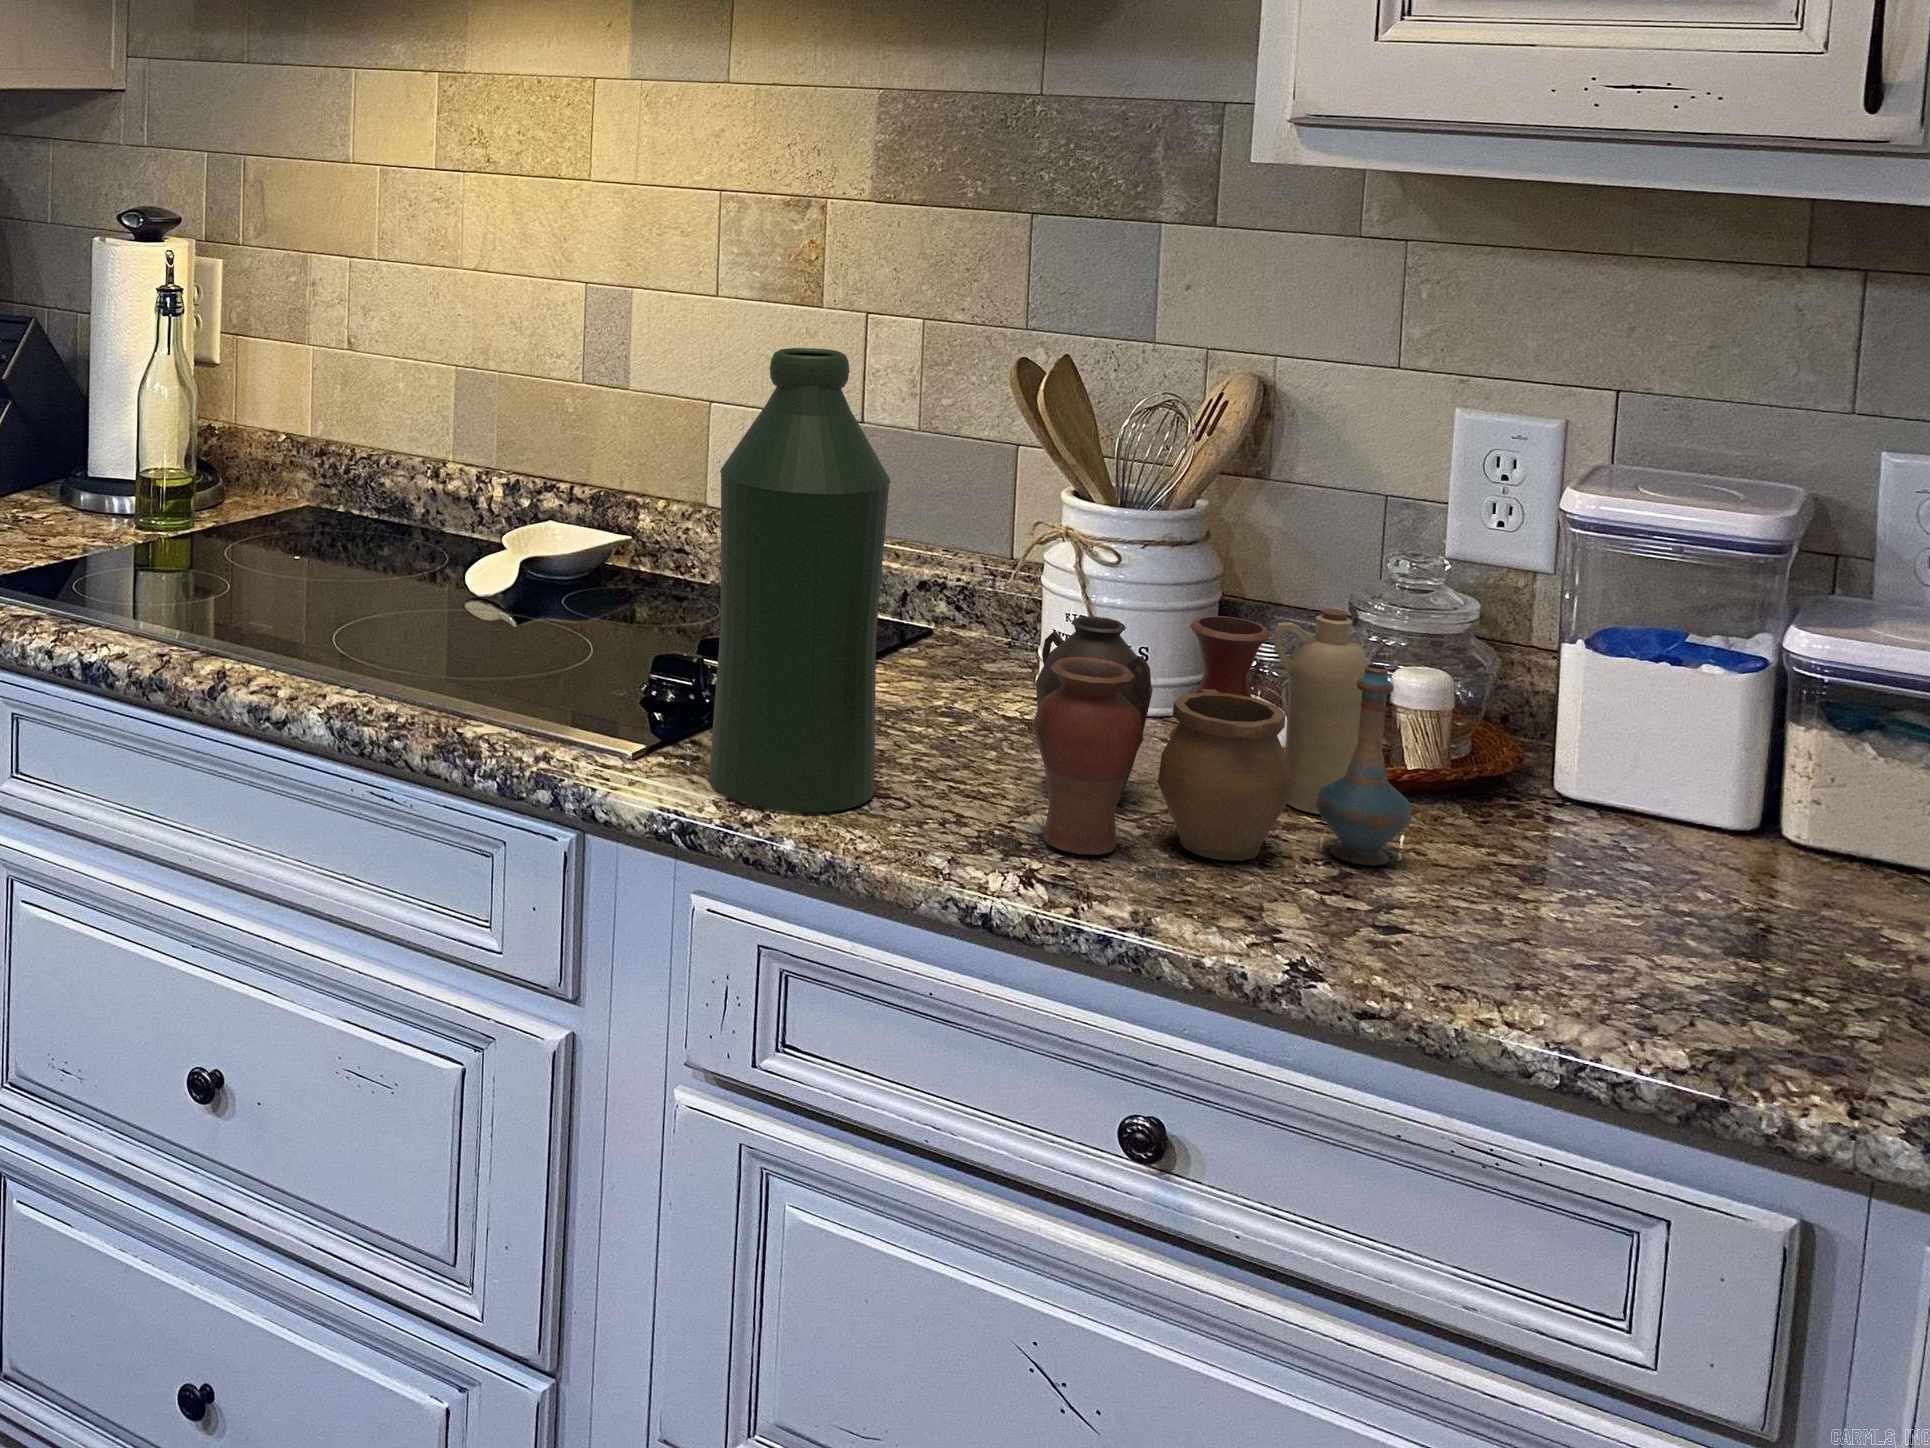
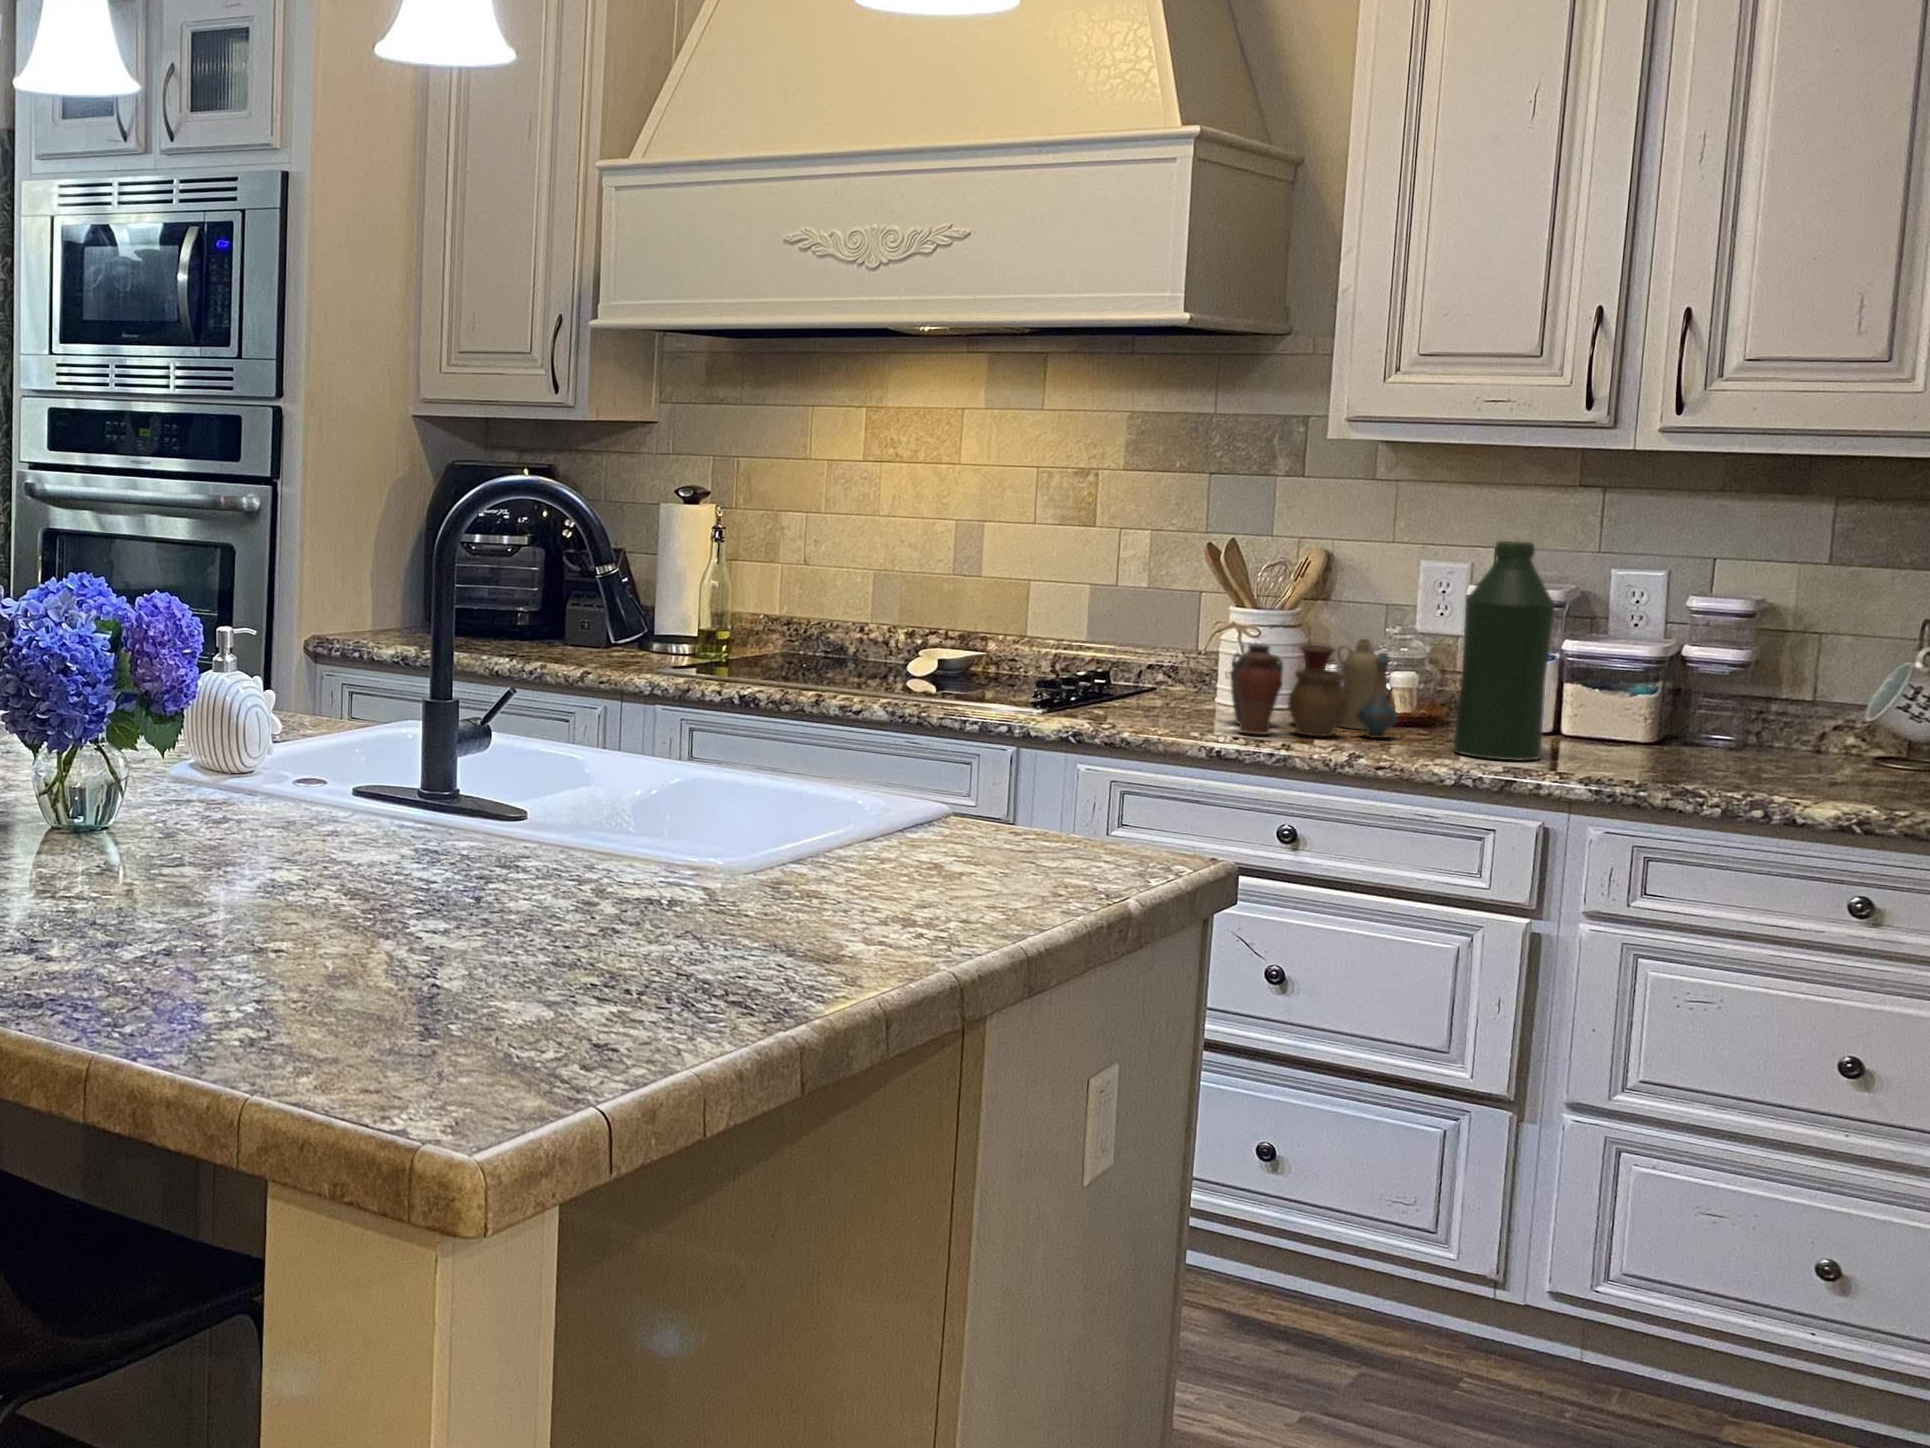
bottle: present [709,348,890,812] -> present [1453,541,1555,760]

